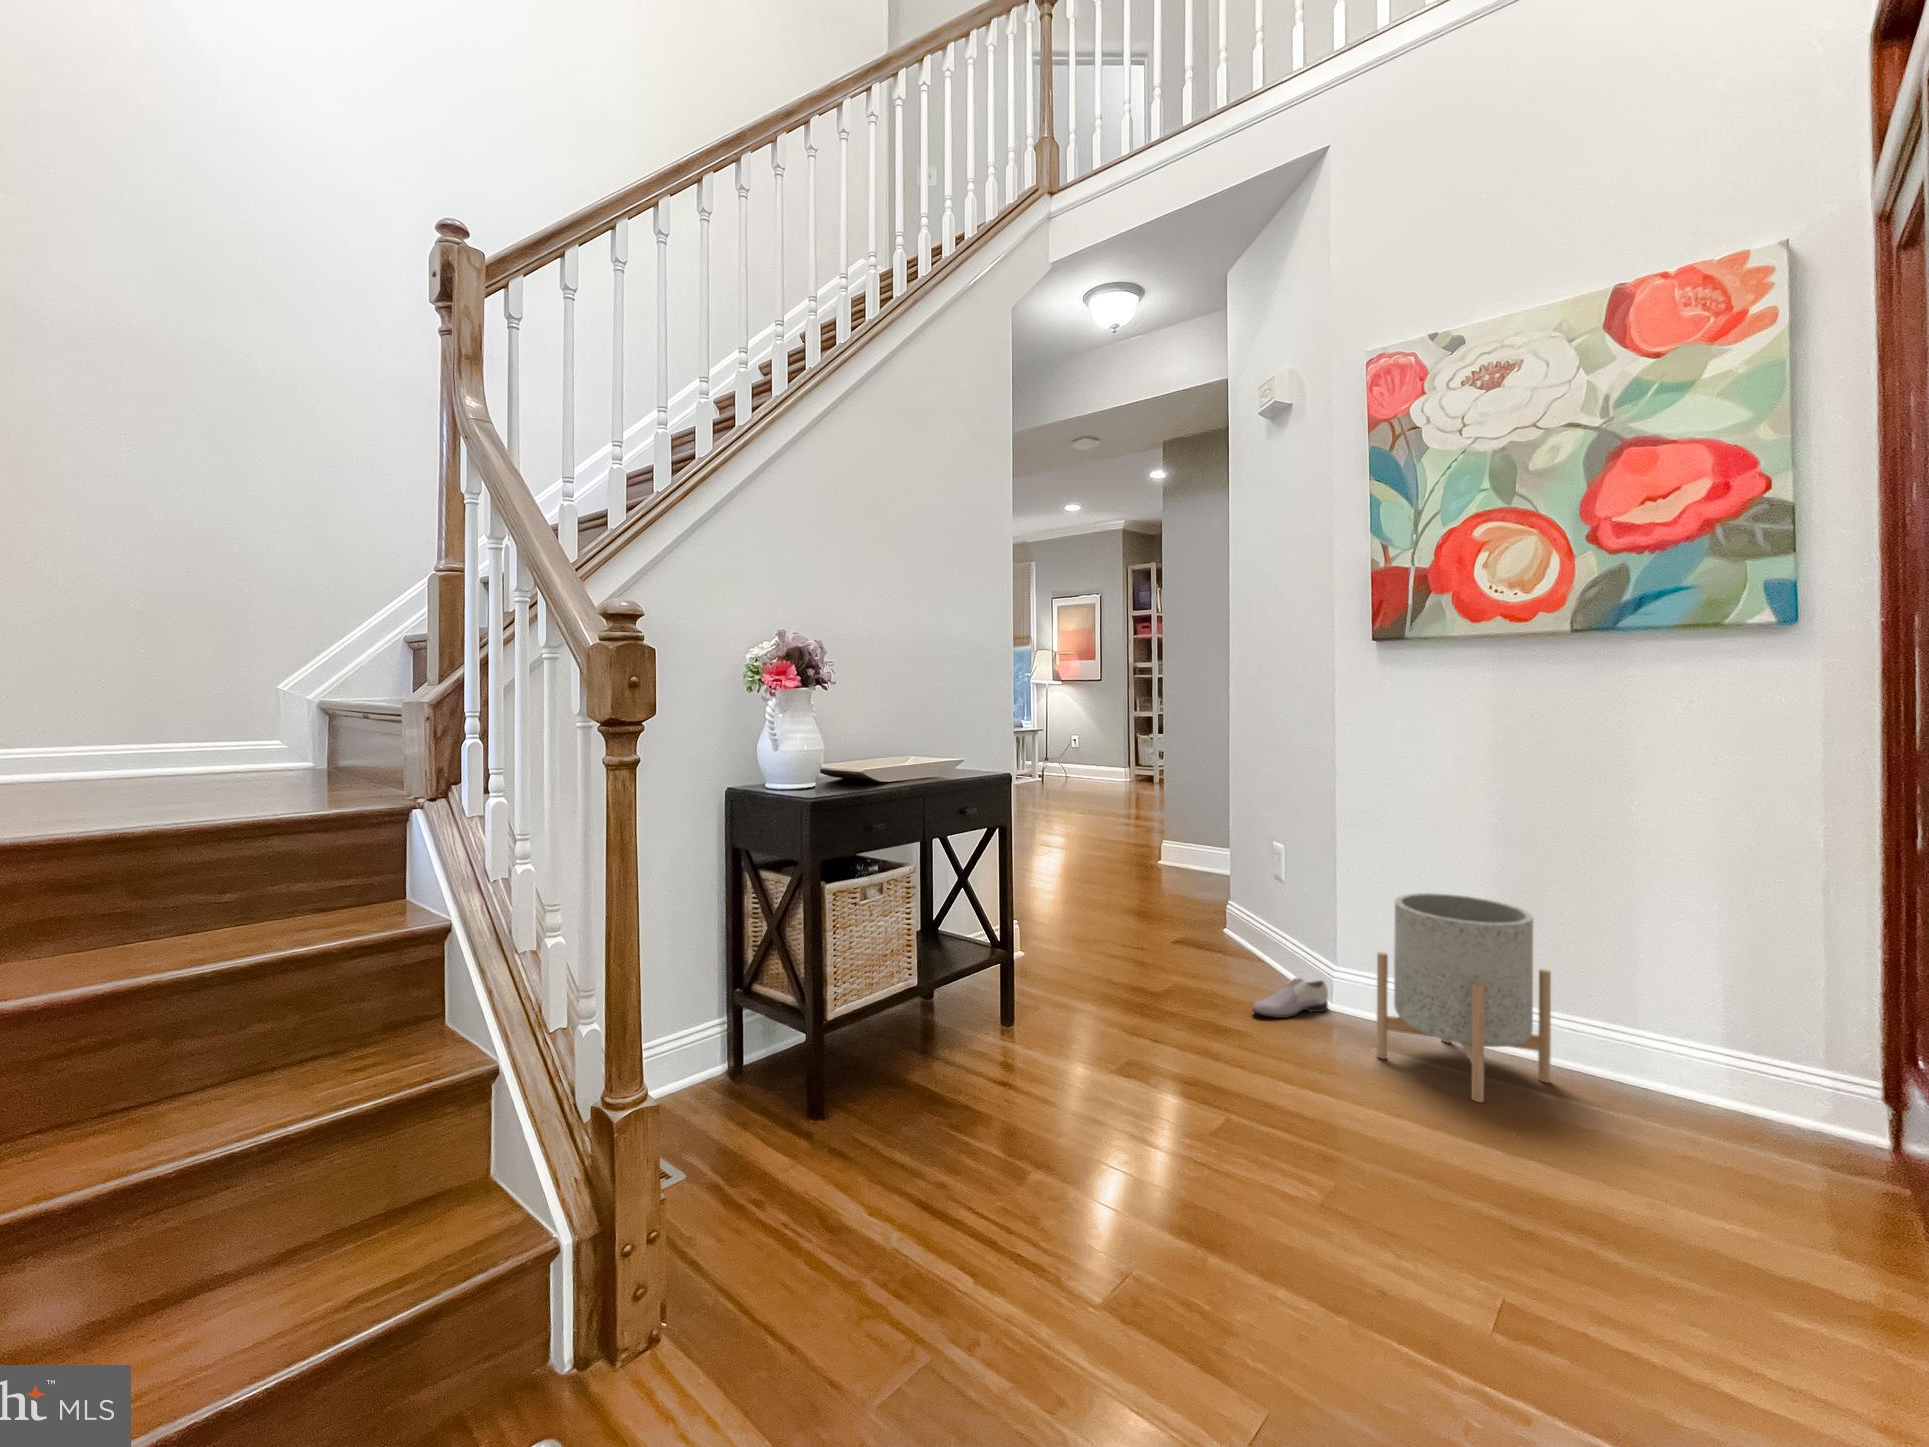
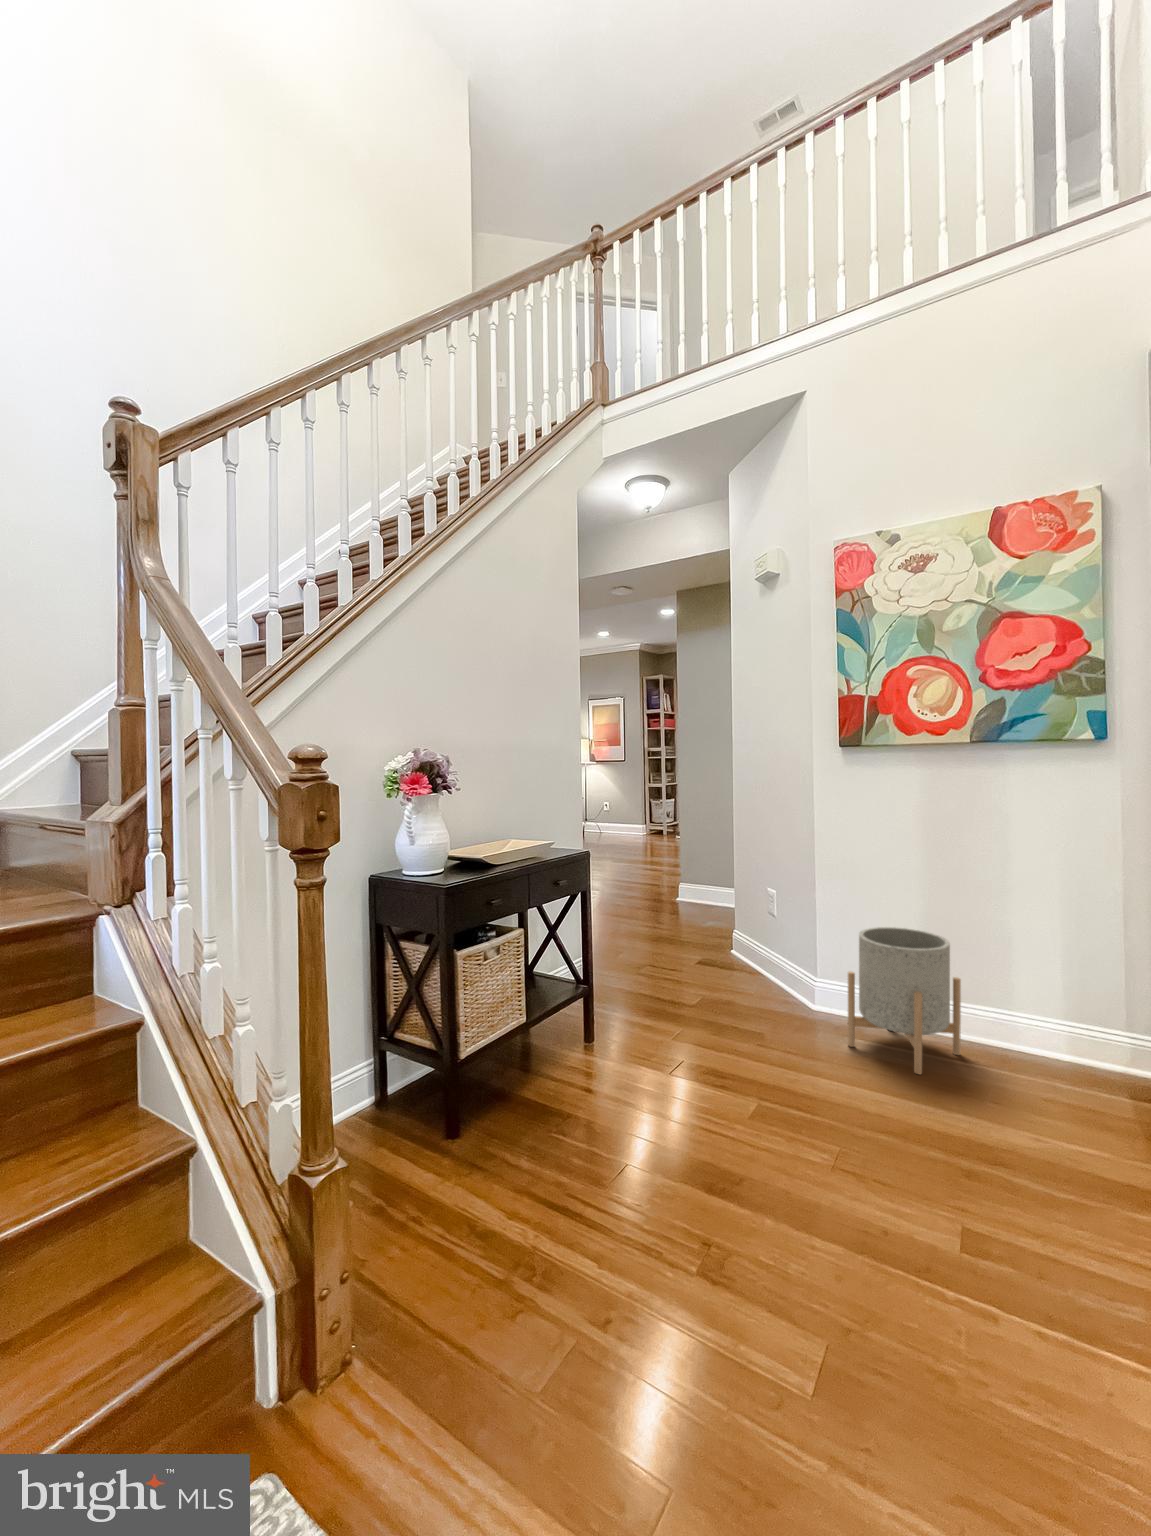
shoe: present [1252,978,1328,1018] -> none [759,991,810,1021]

